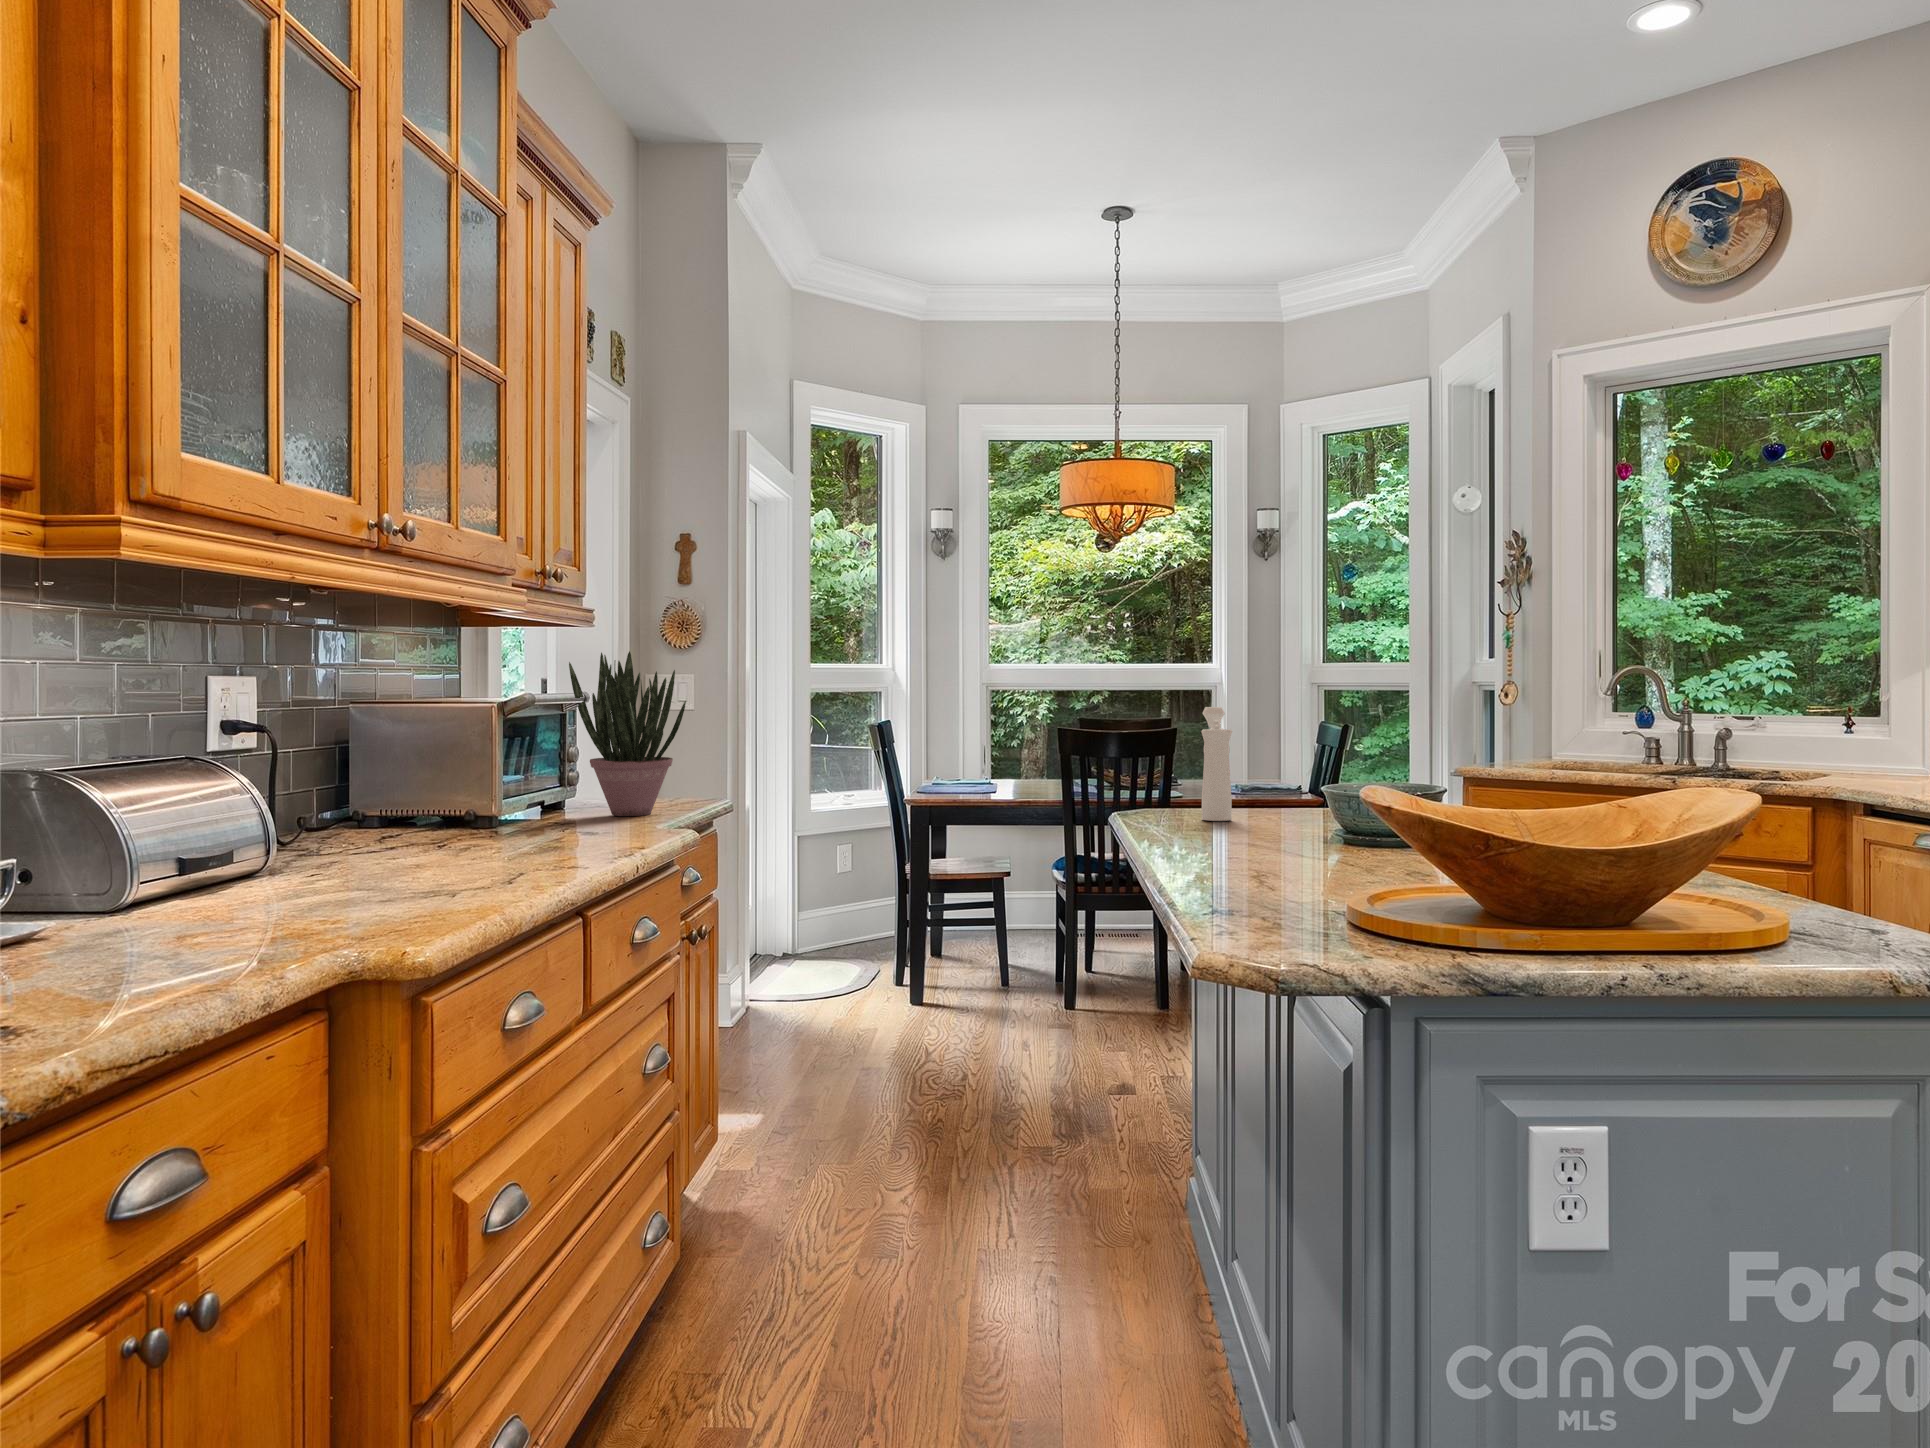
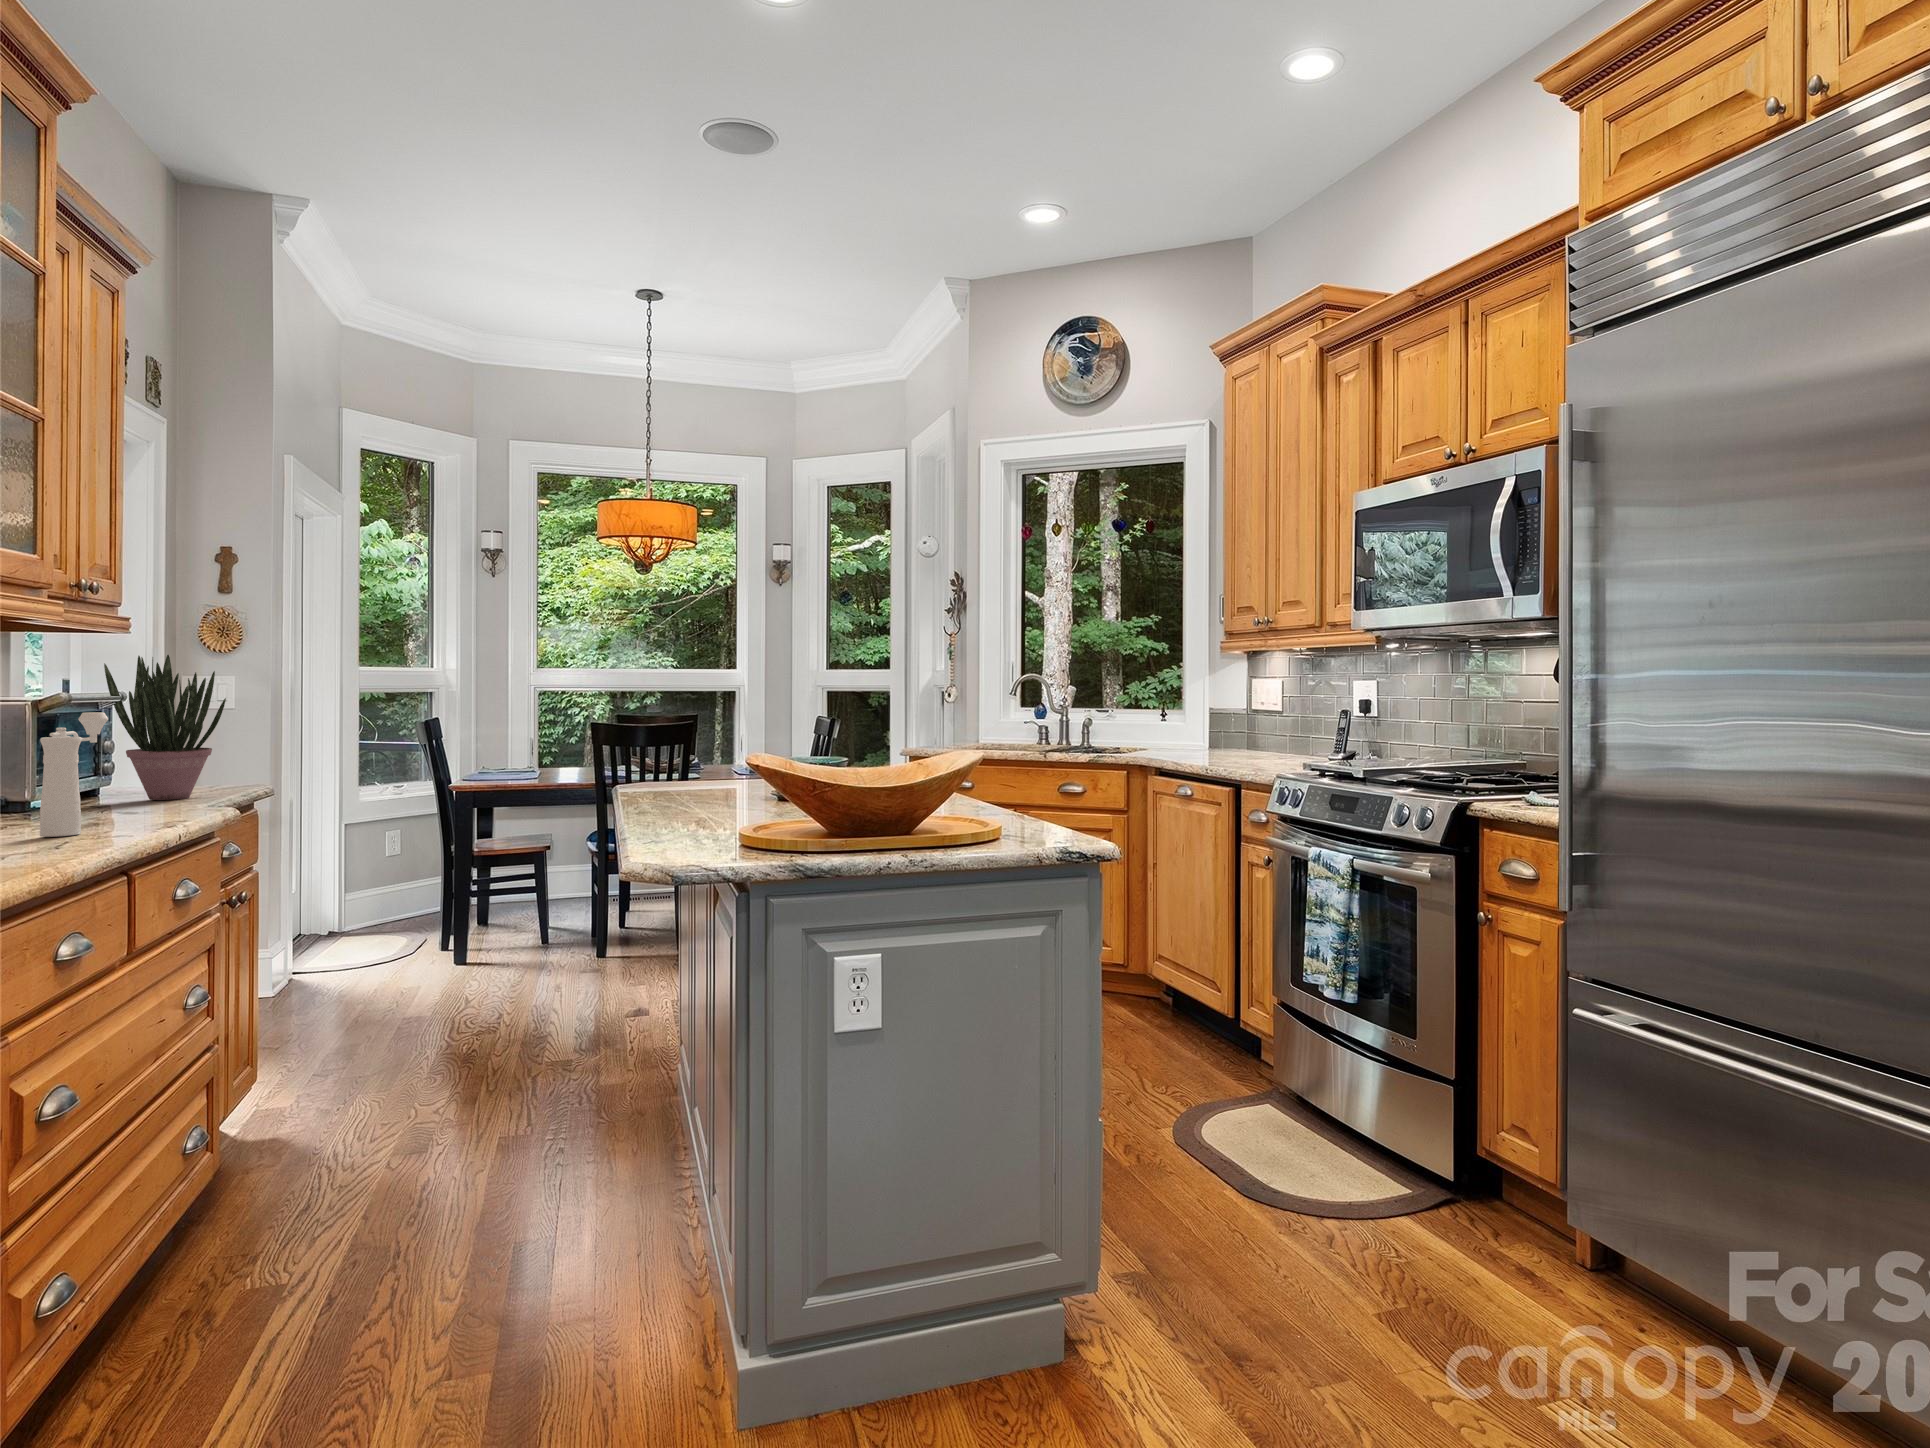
pepper mill: present [1201,707,1232,821] -> present [40,712,108,837]

